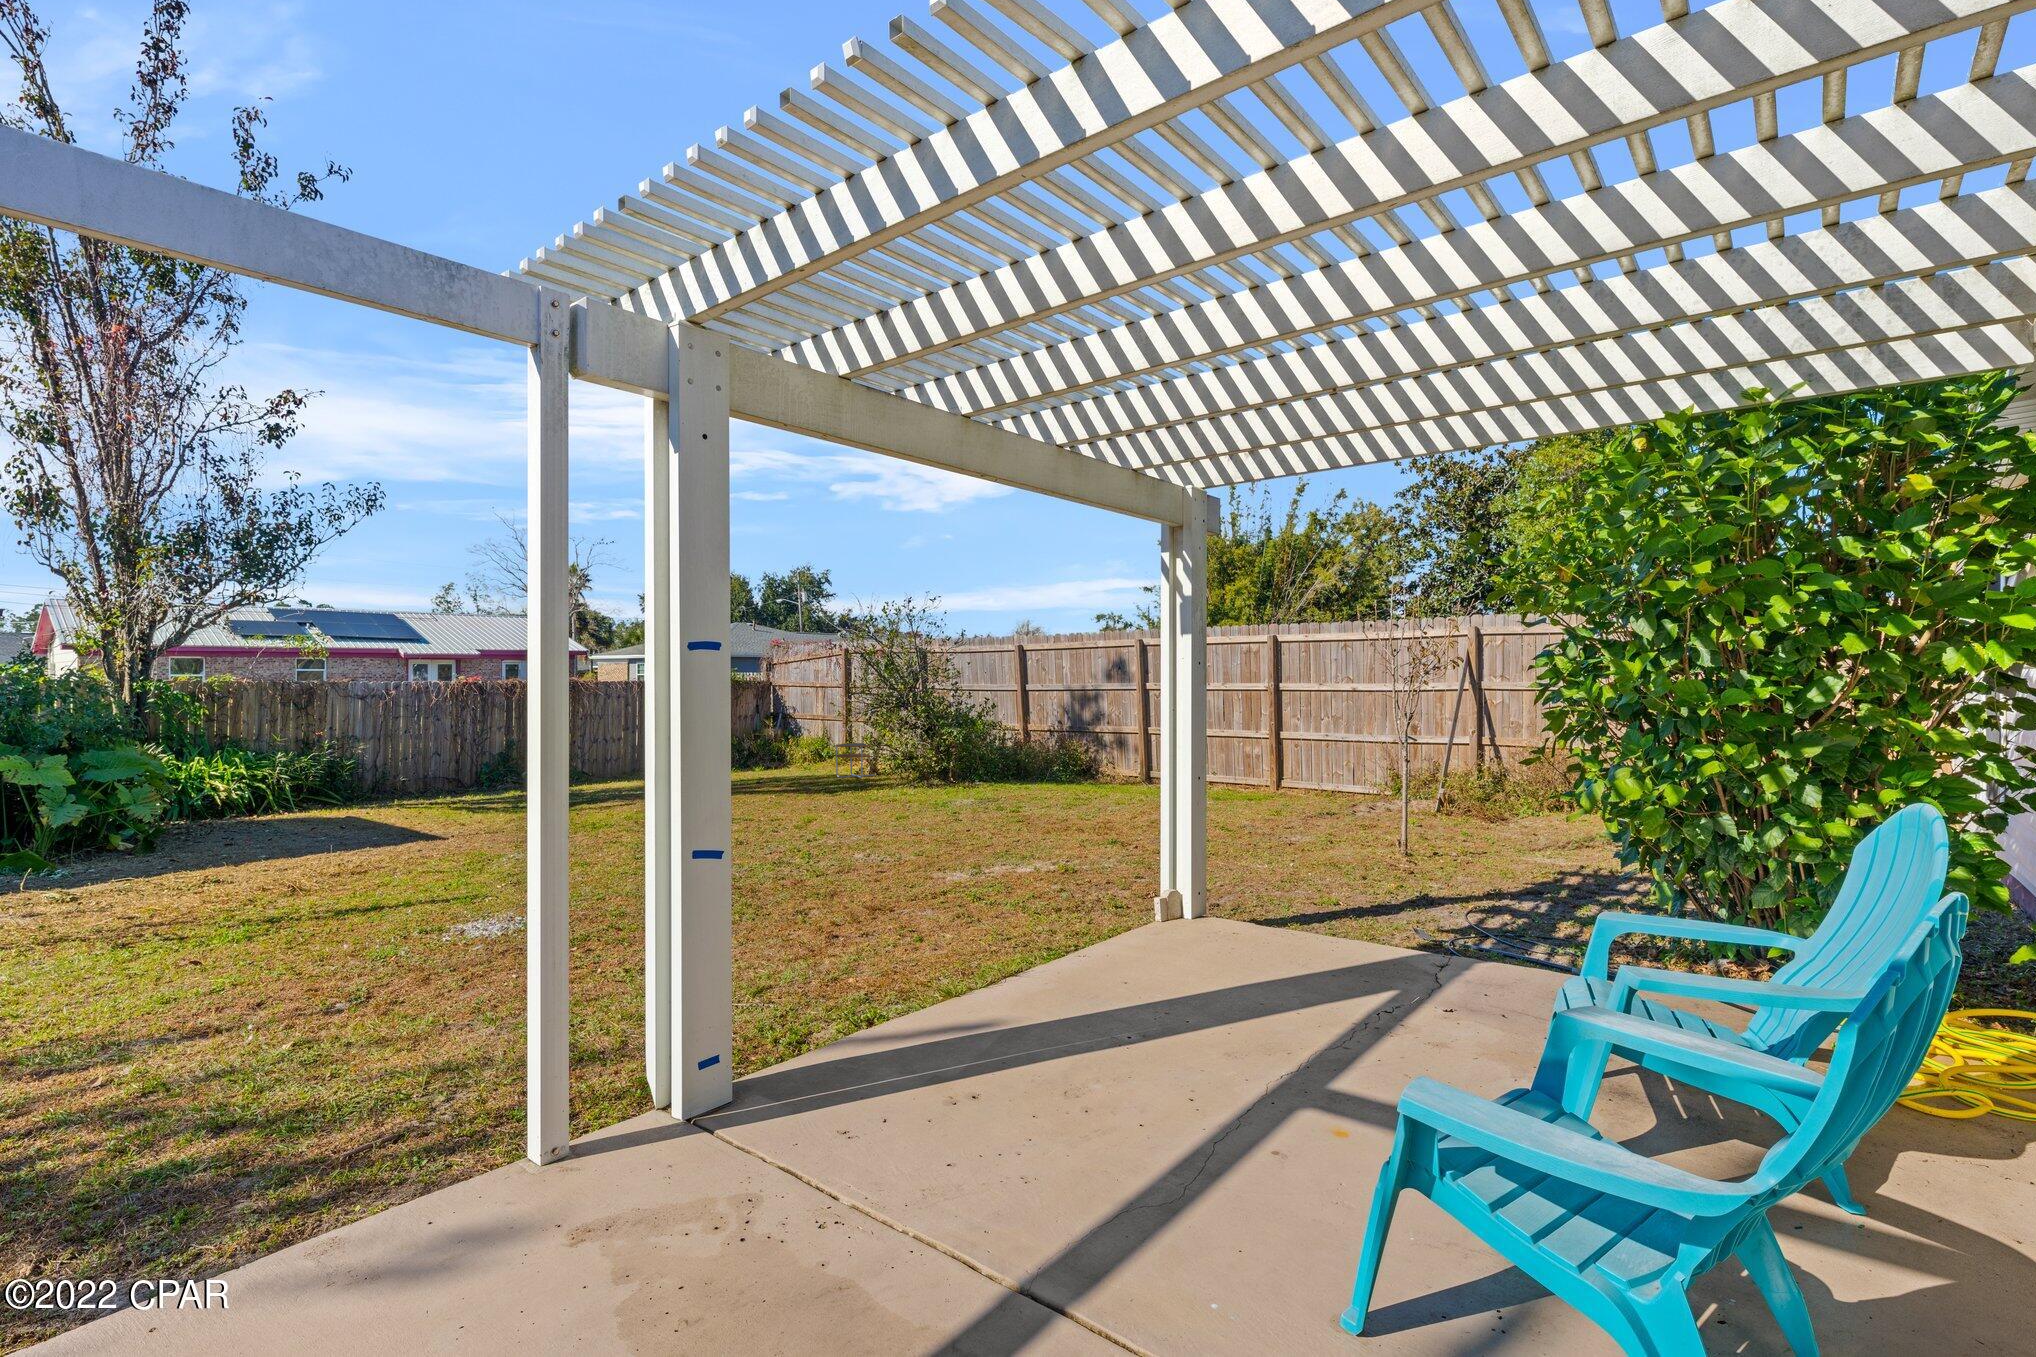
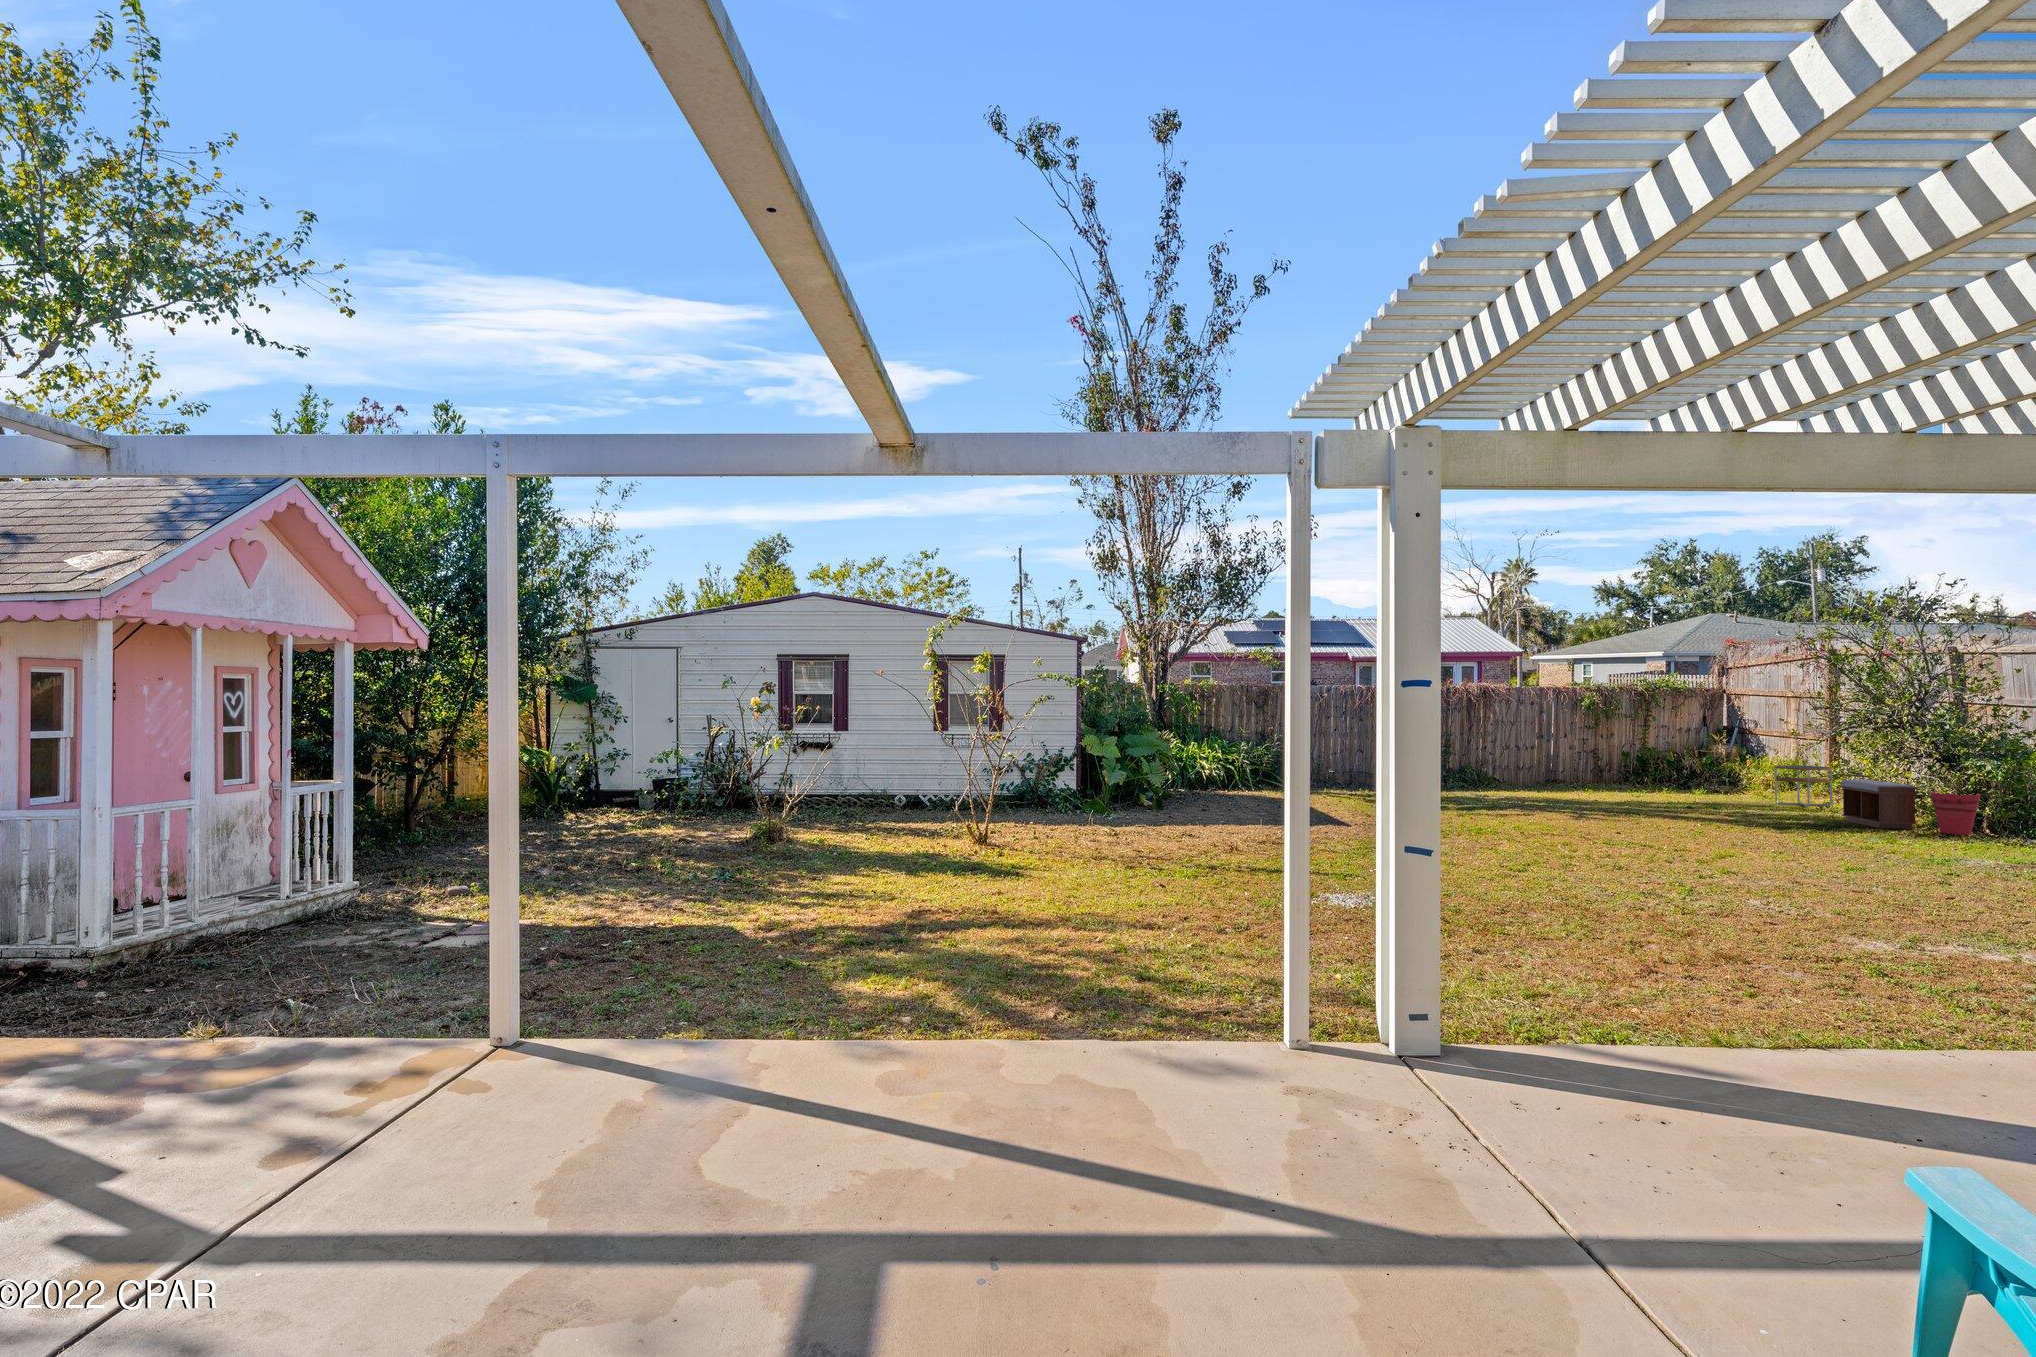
bench: none [895,753,950,793] -> present [1841,780,1916,829]
bucket: none [960,758,992,793] -> present [1931,792,1981,835]

